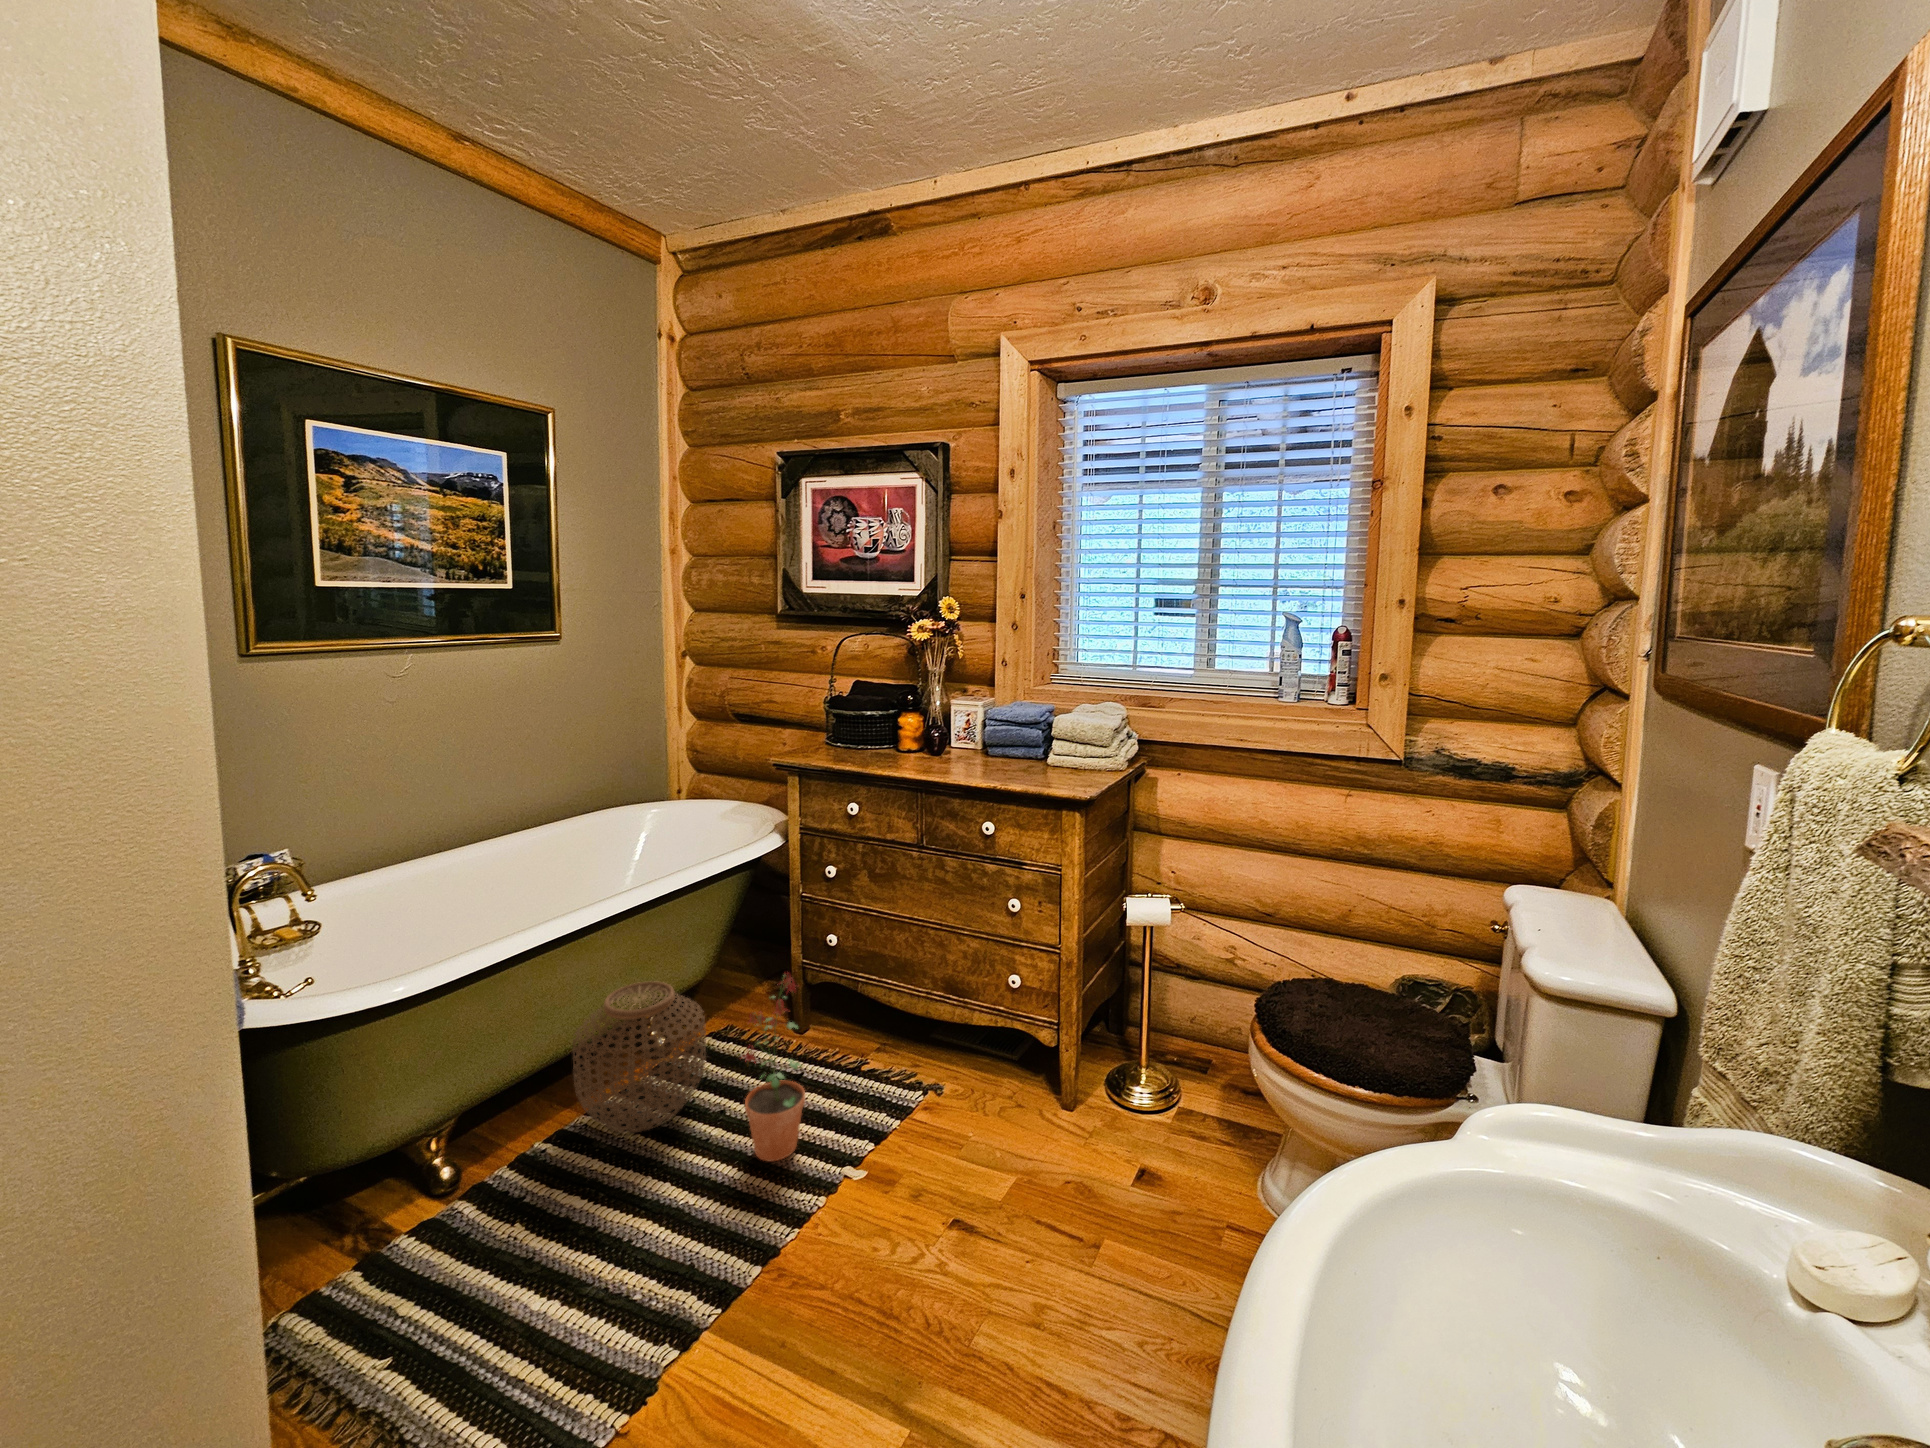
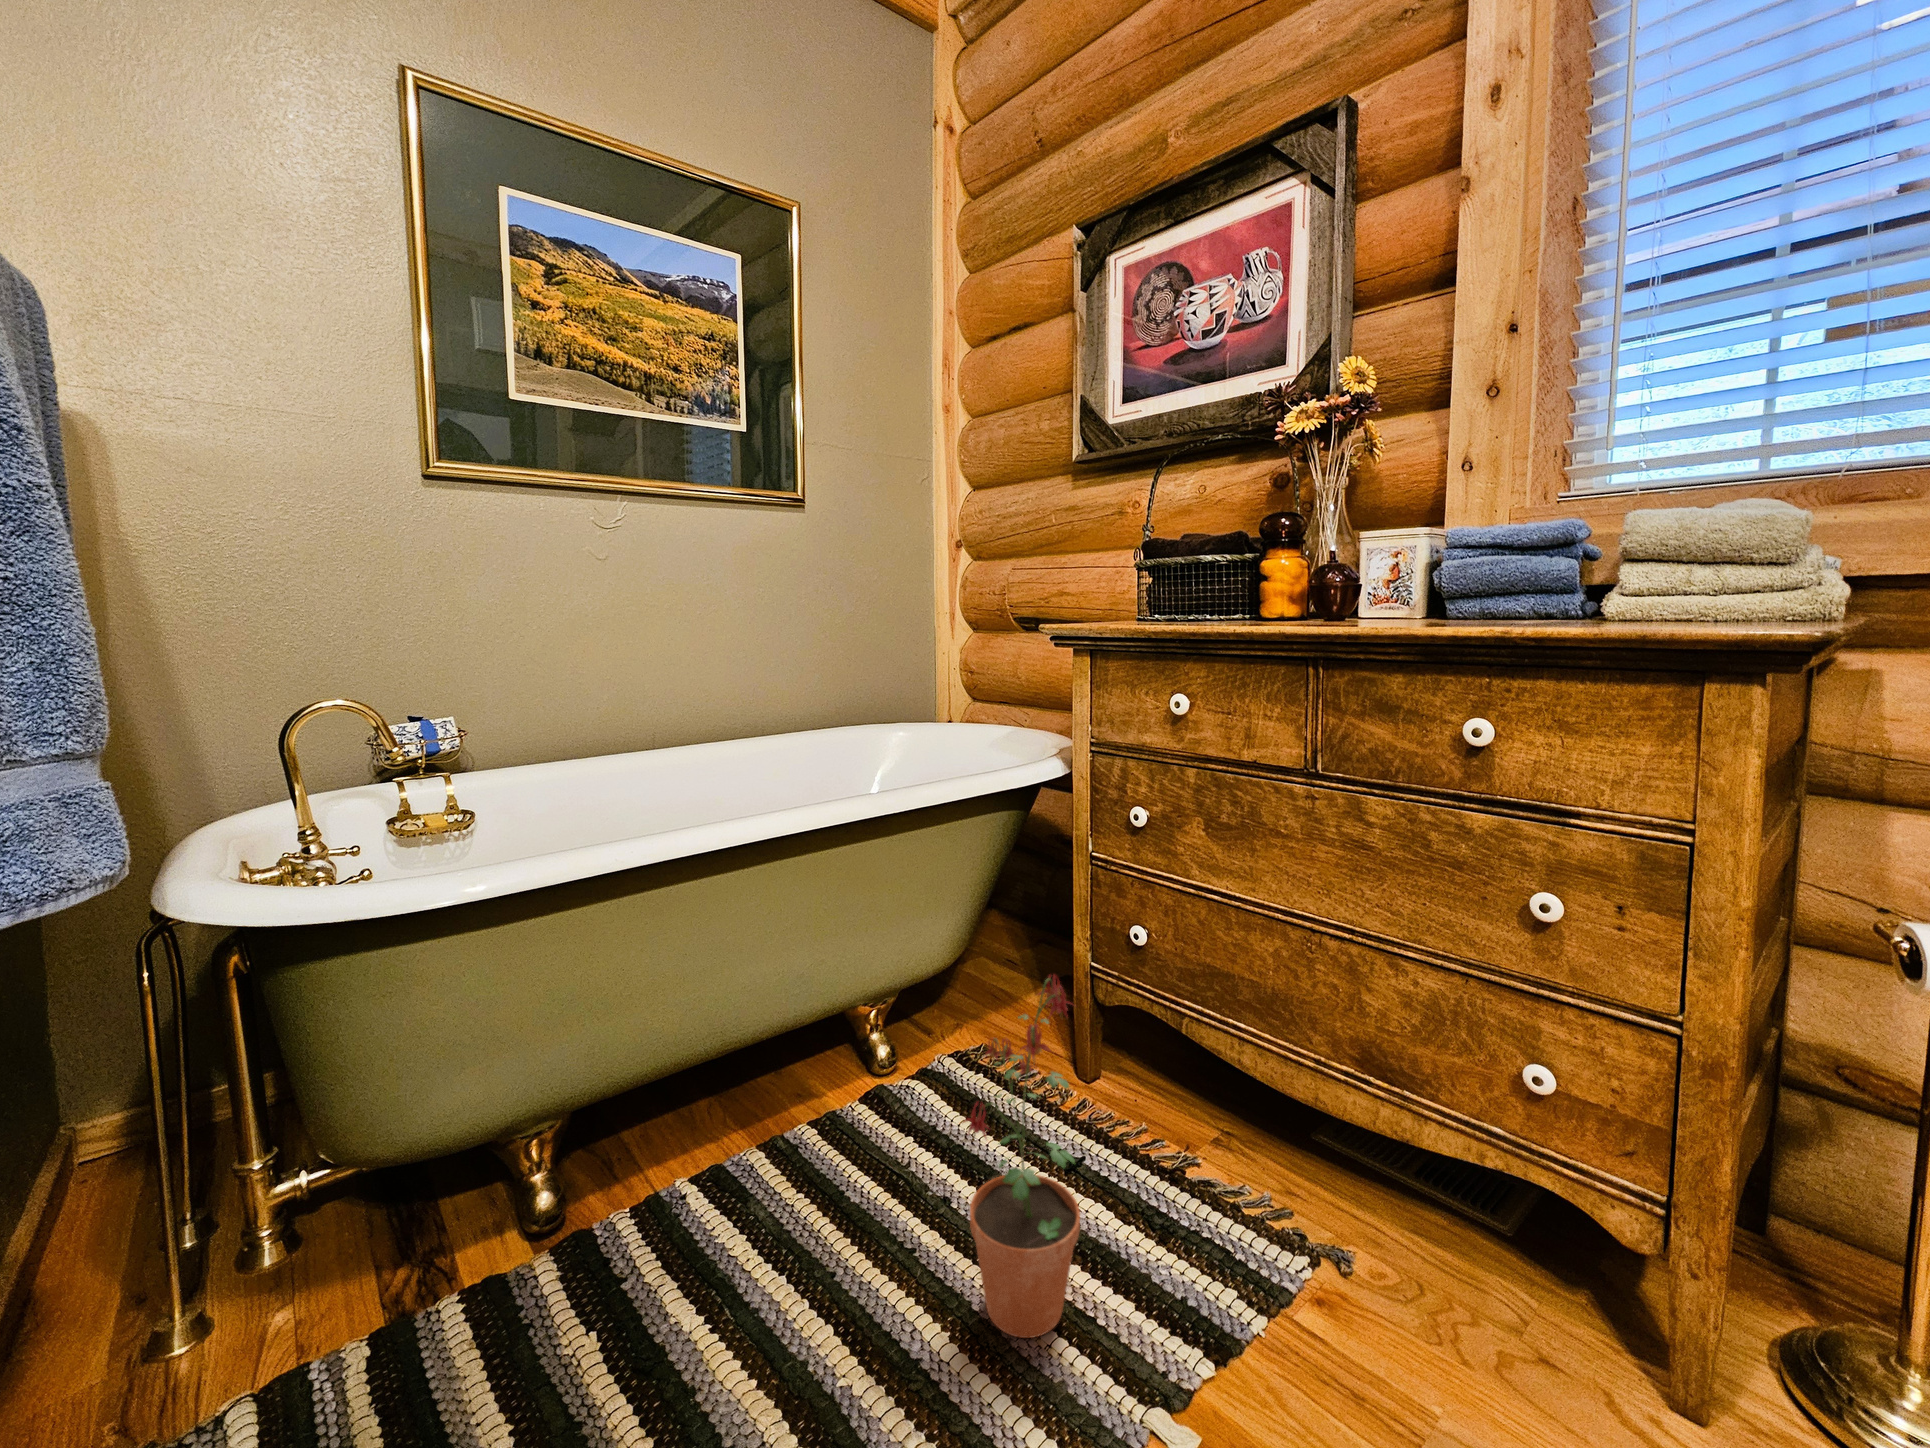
woven basket: present [573,982,706,1133] -> none [729,955,926,1200]

